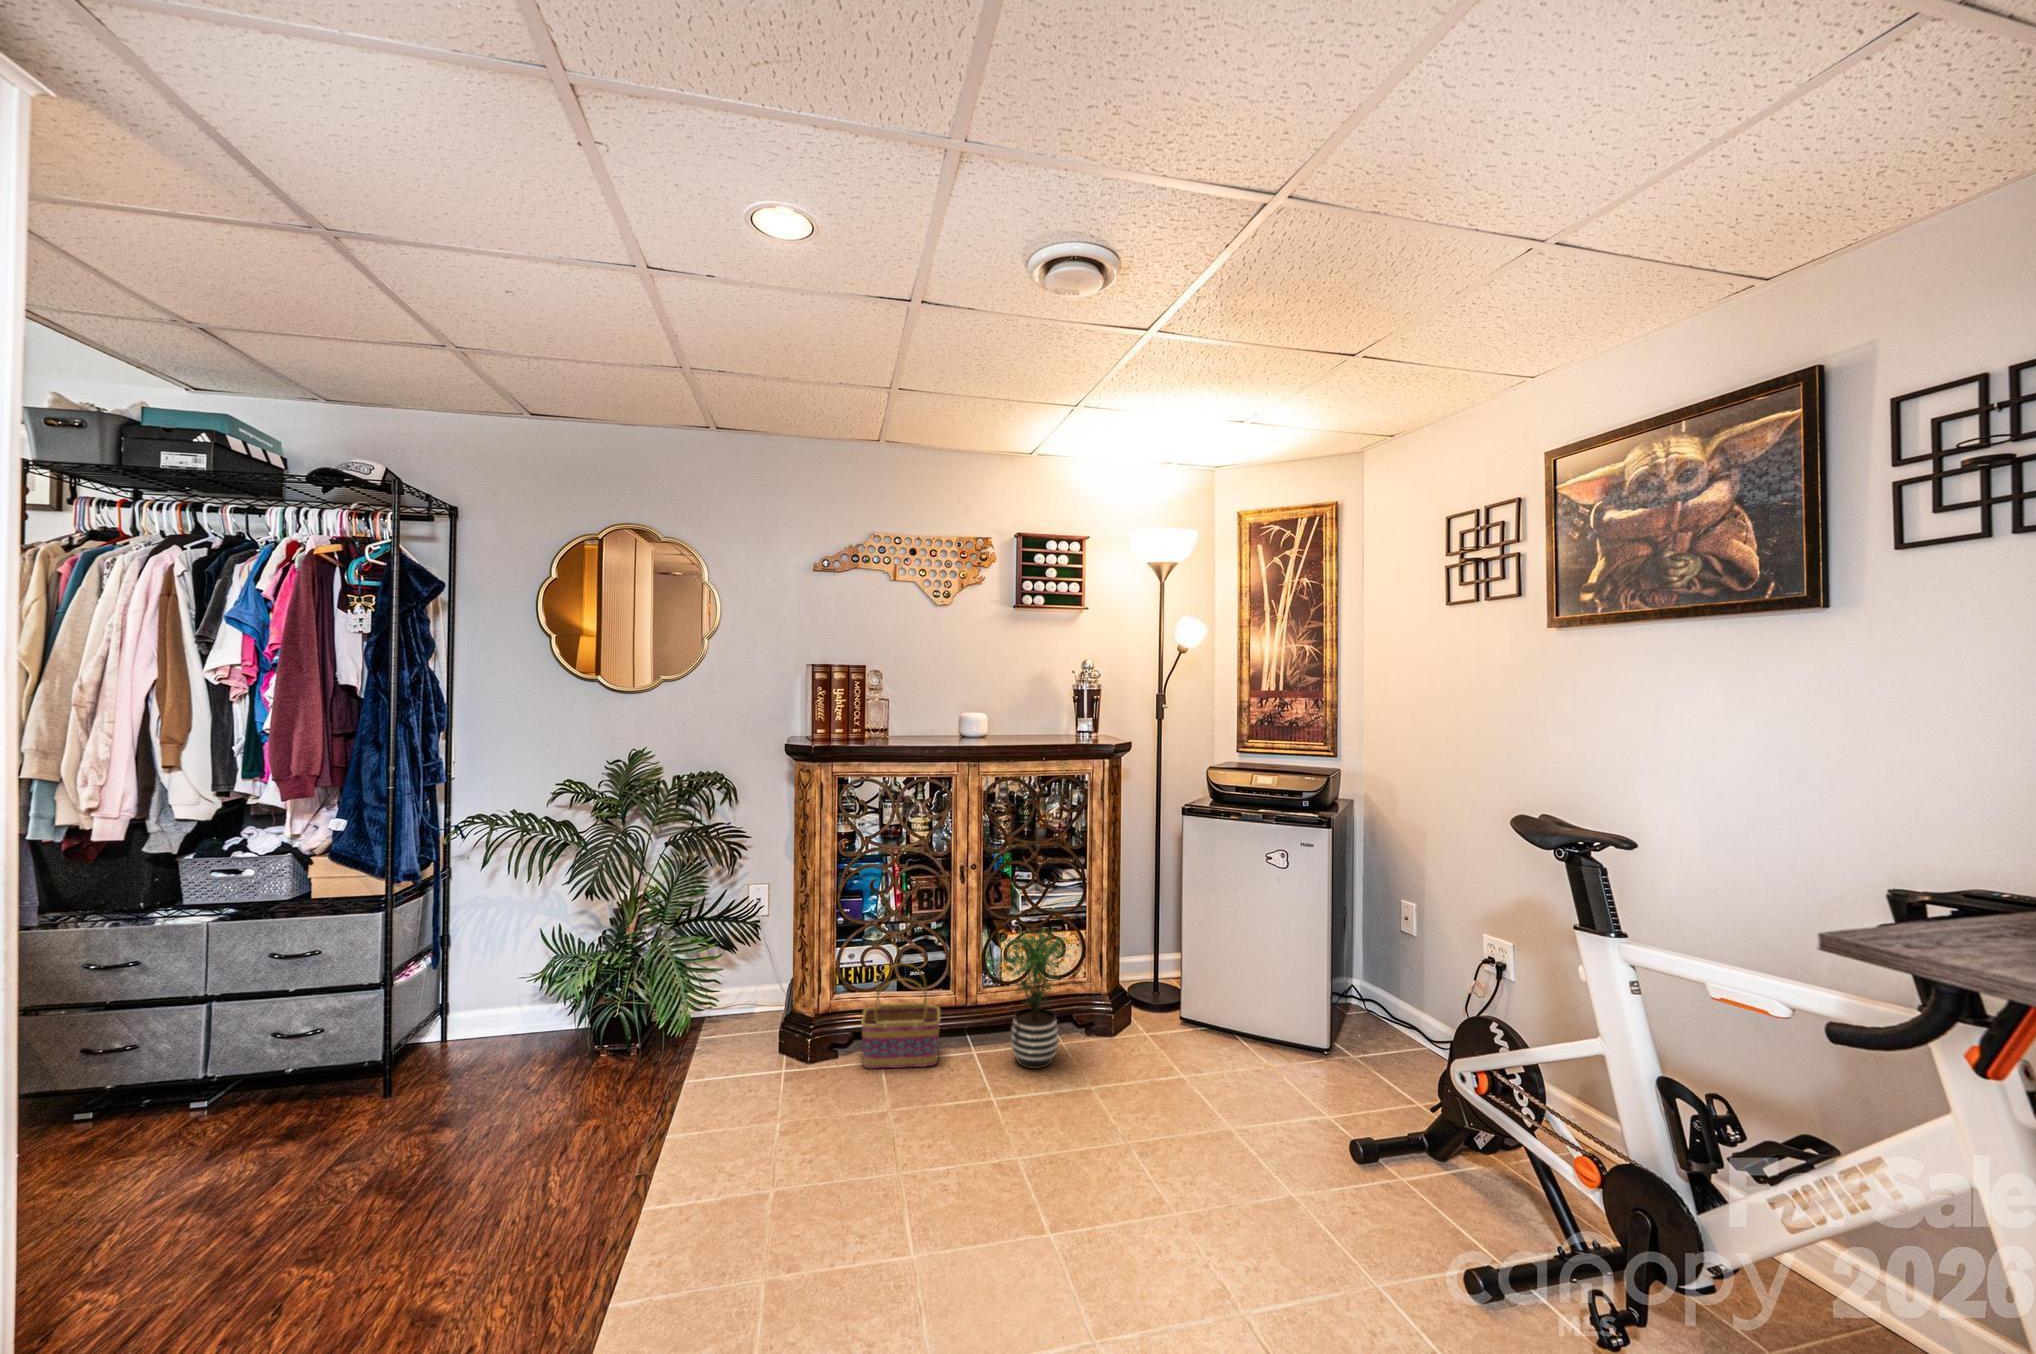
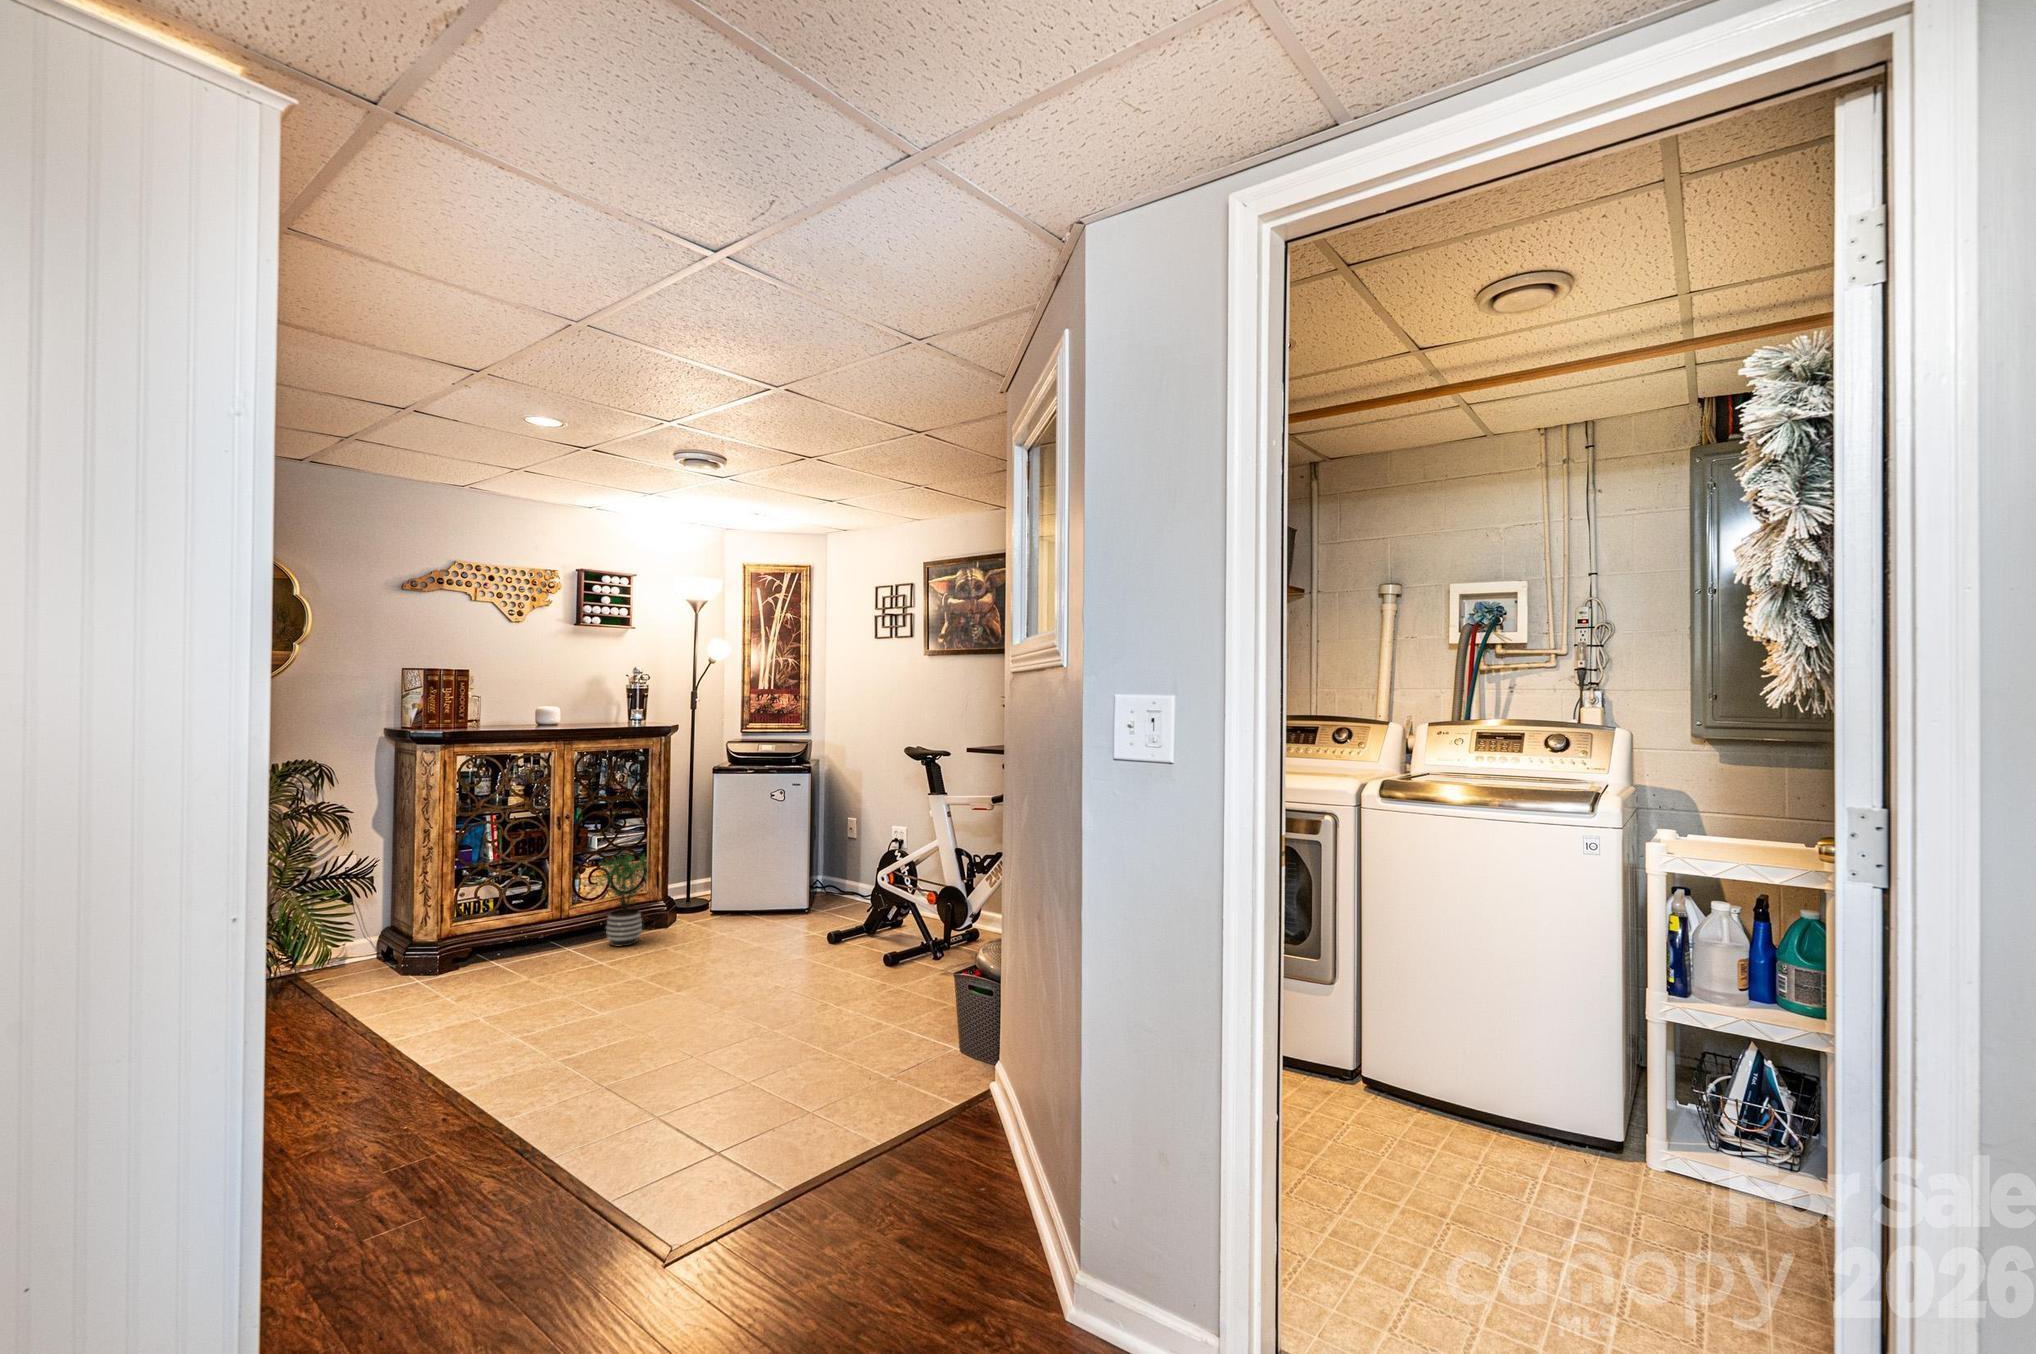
basket: present [861,963,940,1069] -> none [487,892,556,967]

